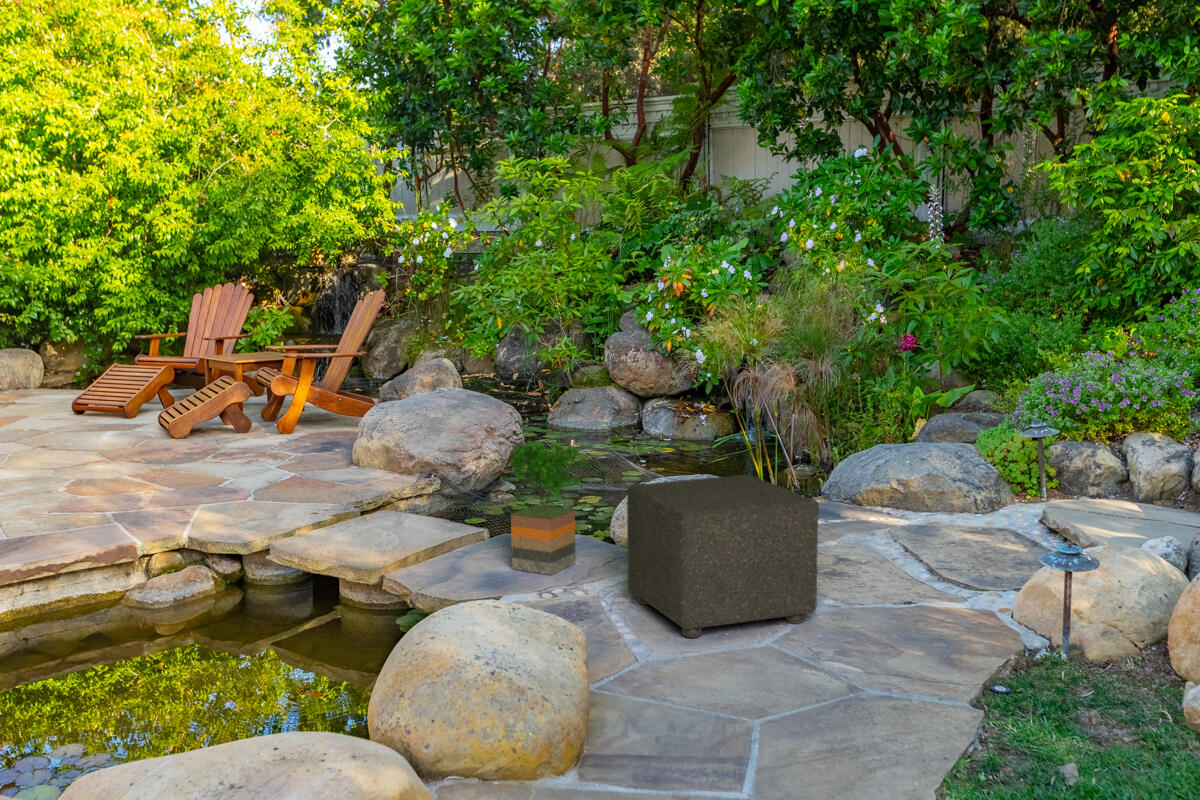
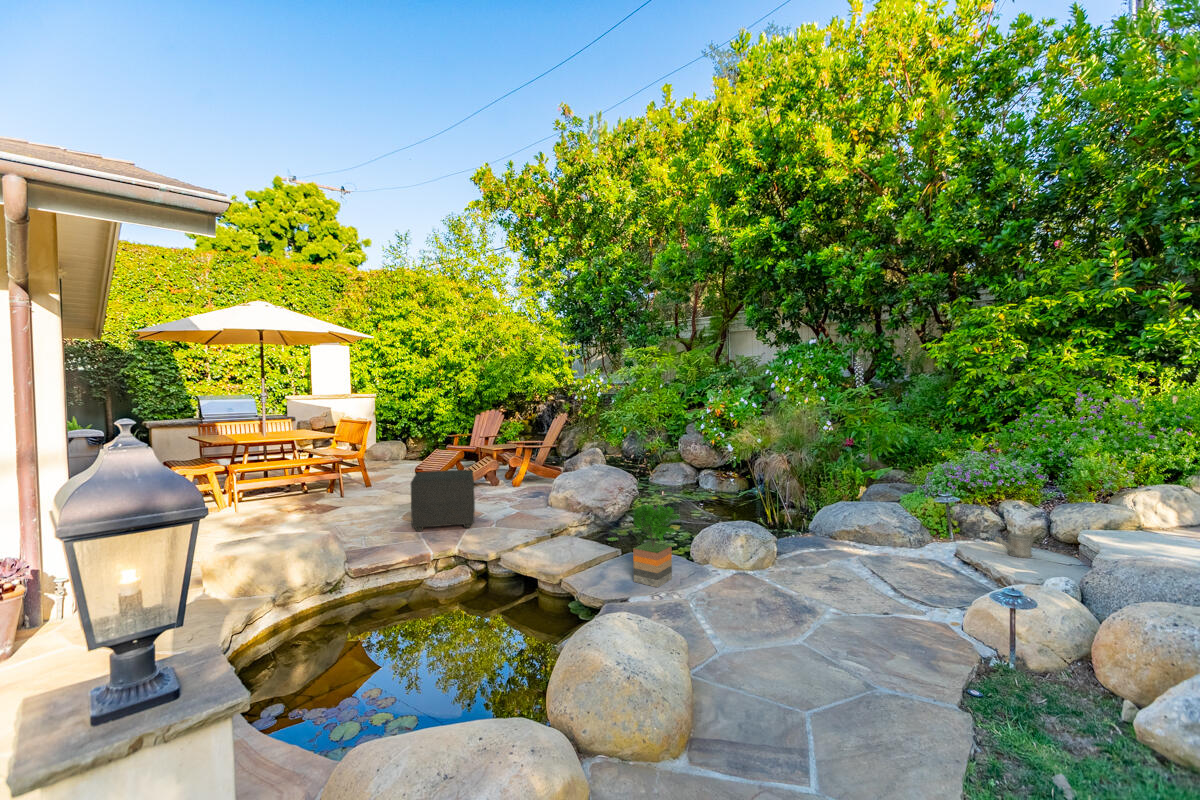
ottoman: present [627,475,819,638] -> present [411,470,475,532]
watering can: none [1087,482,1149,518] -> present [995,534,1034,558]

